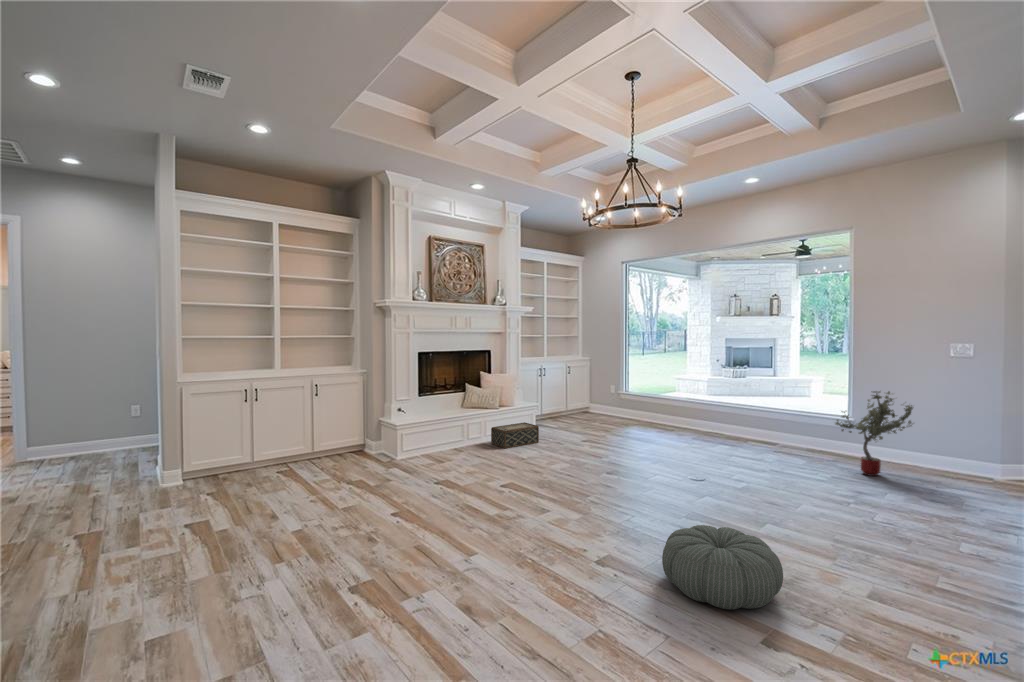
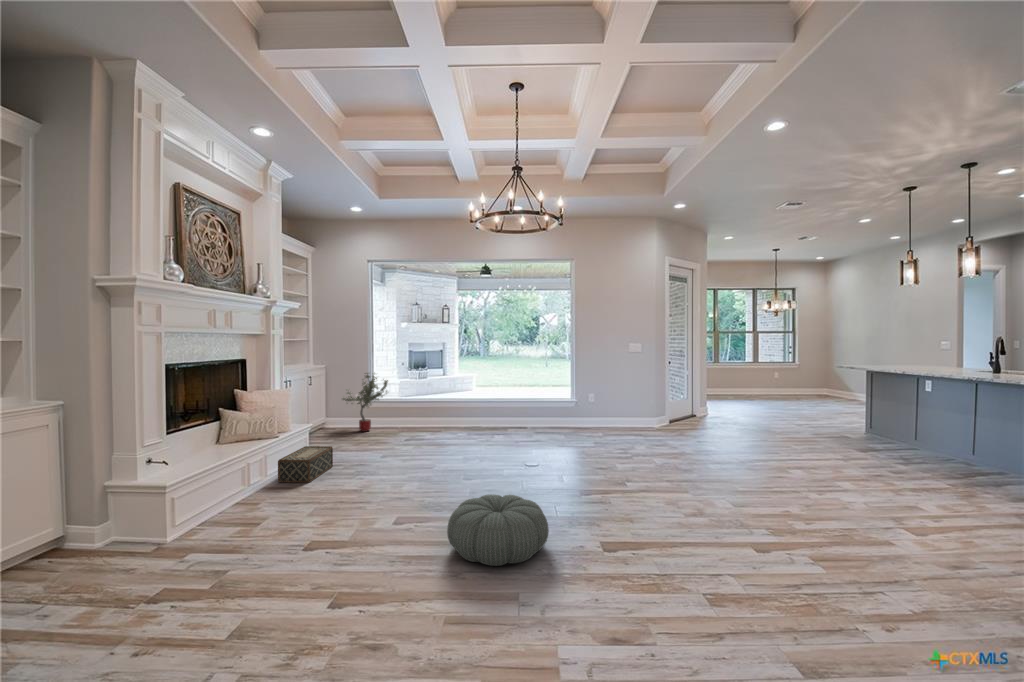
potted tree: present [835,391,913,476] -> present [343,373,388,432]
pouf: present [662,525,783,610] -> present [447,494,549,566]

